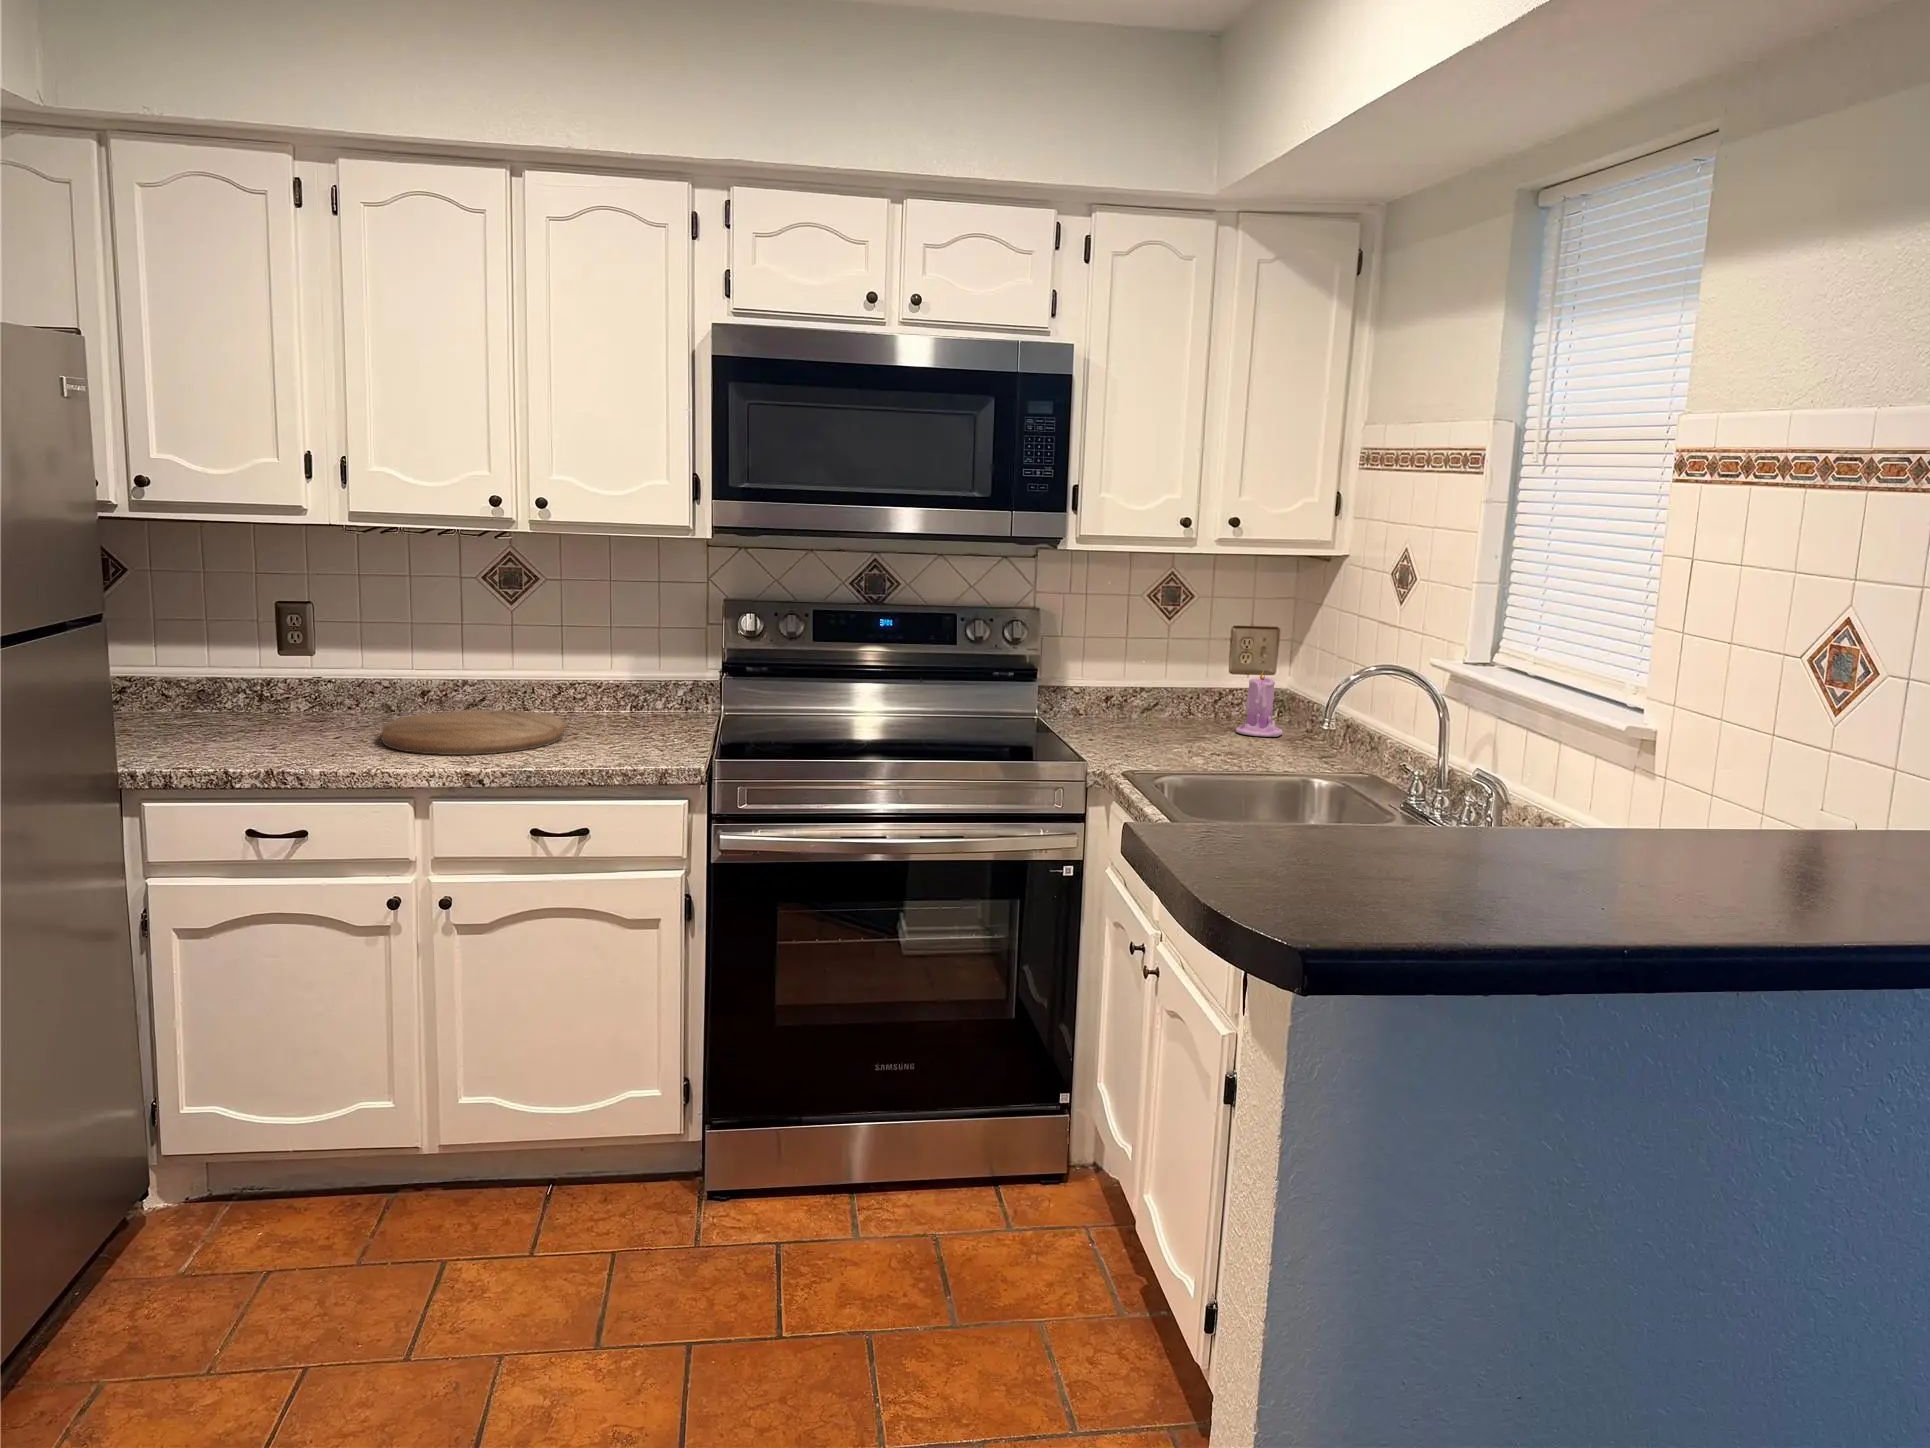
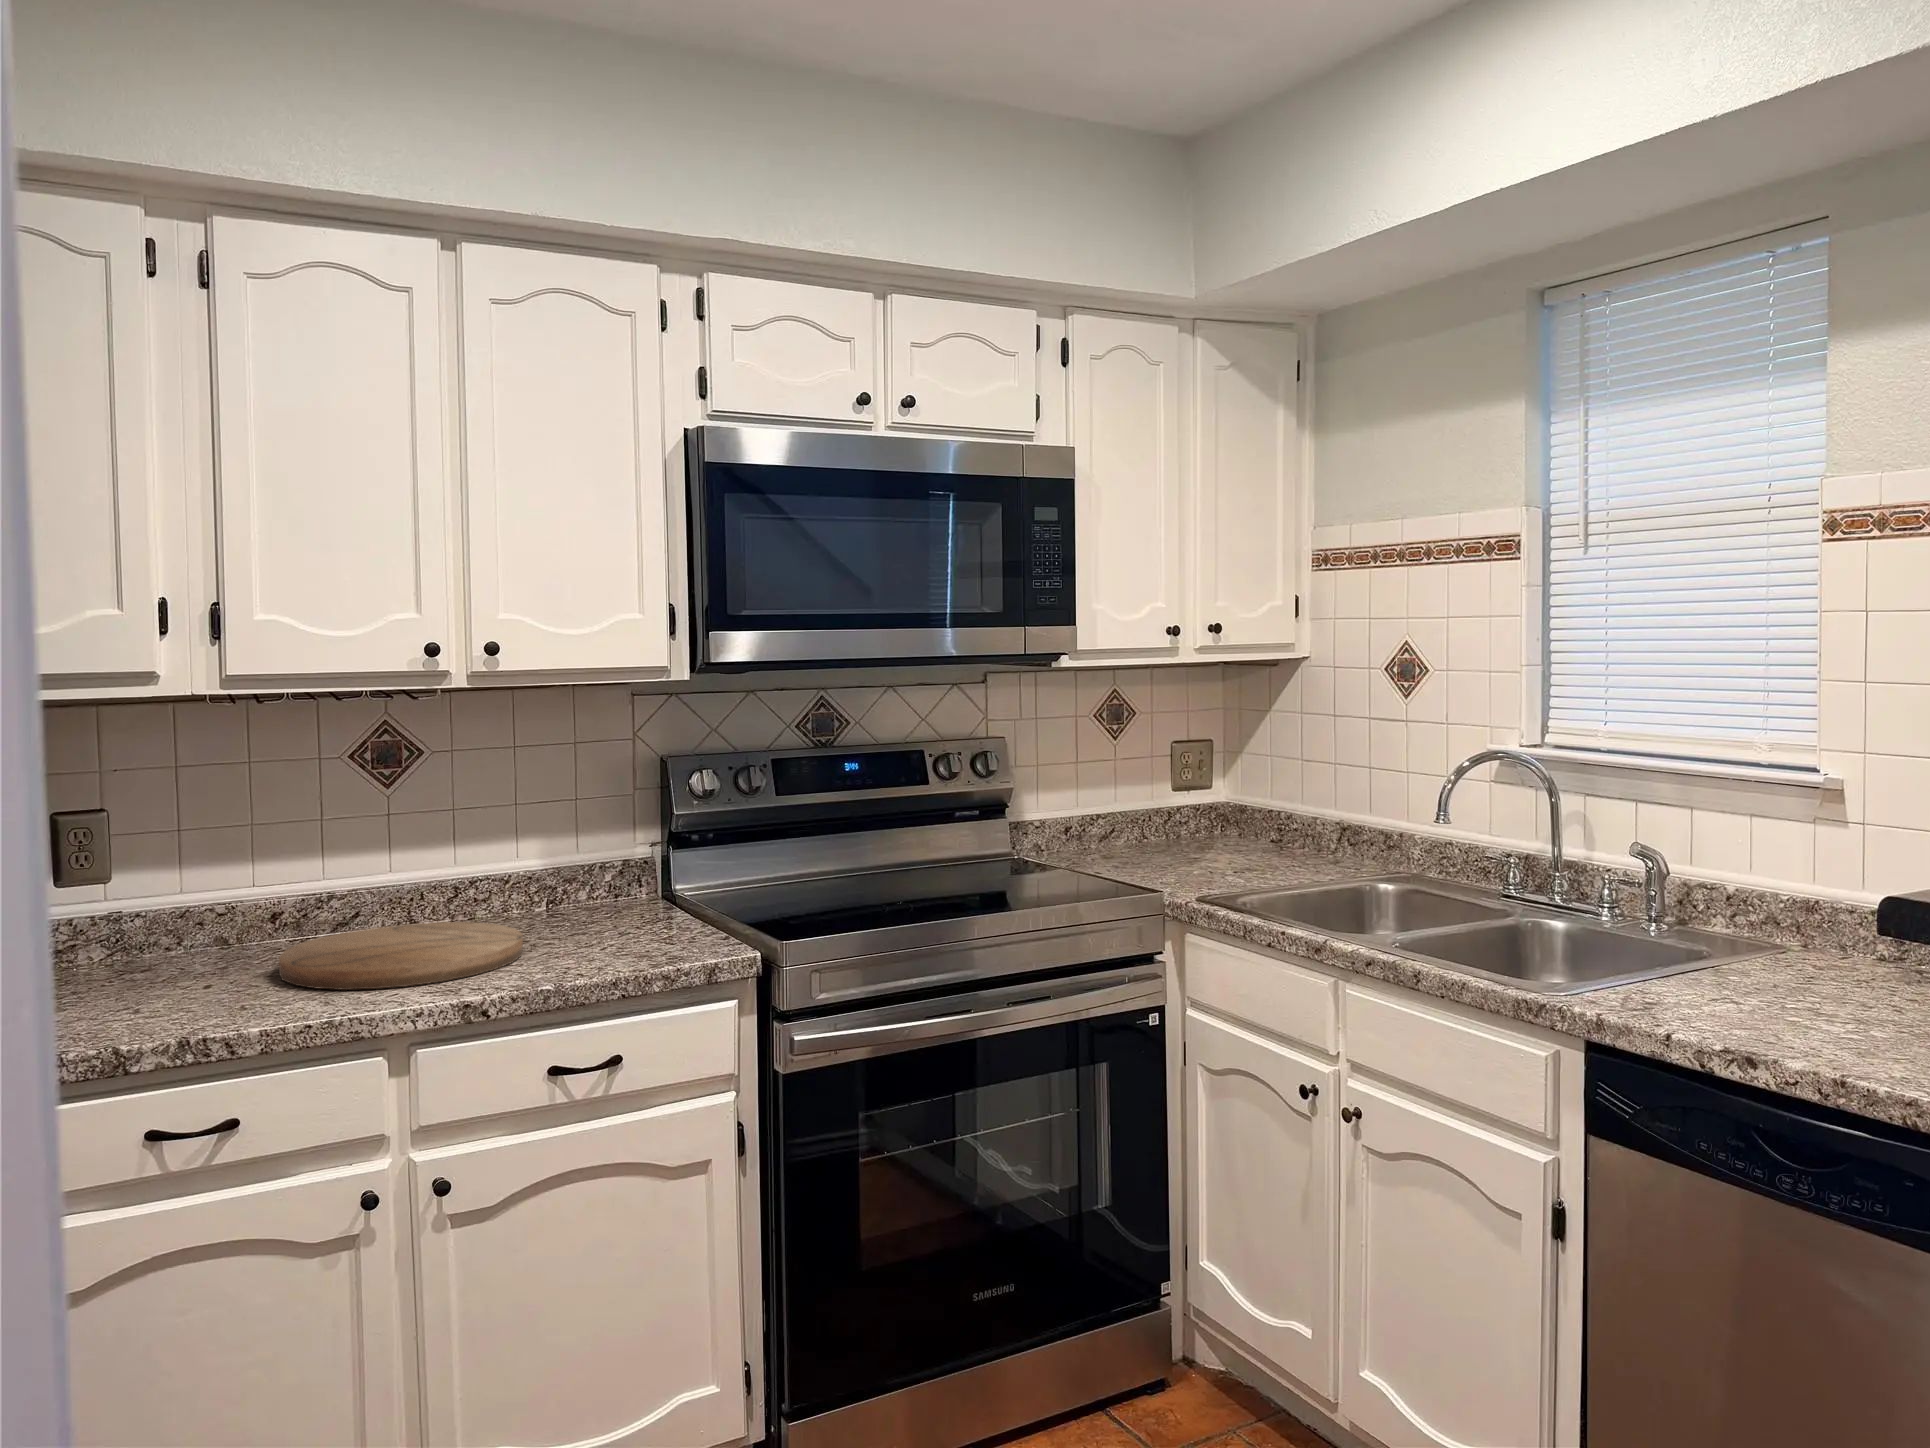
candle: present [1236,671,1283,737] -> none [1210,783,1259,853]

